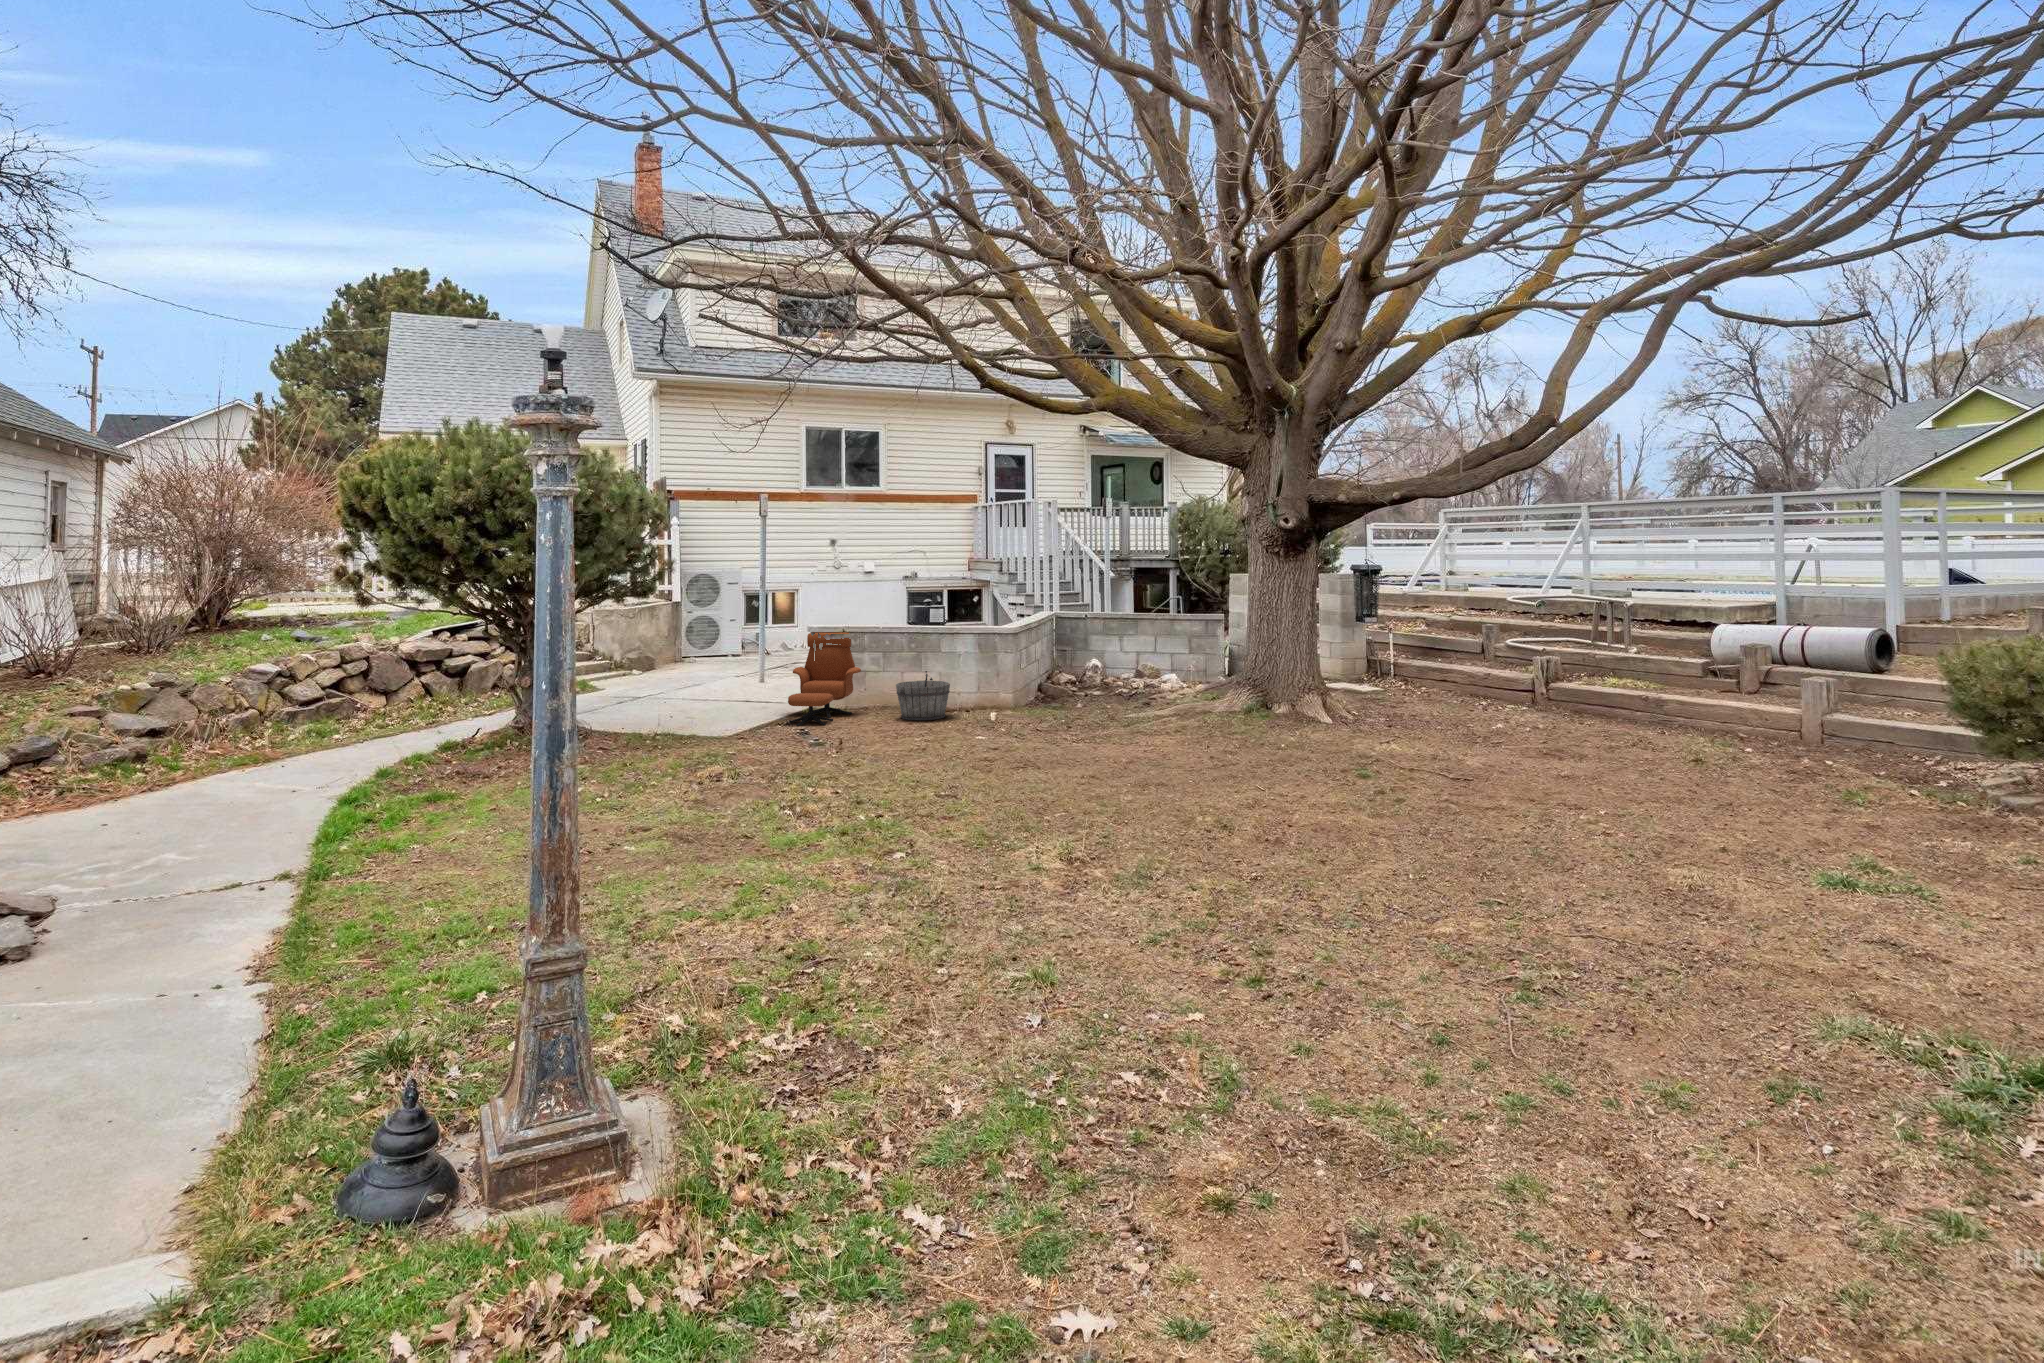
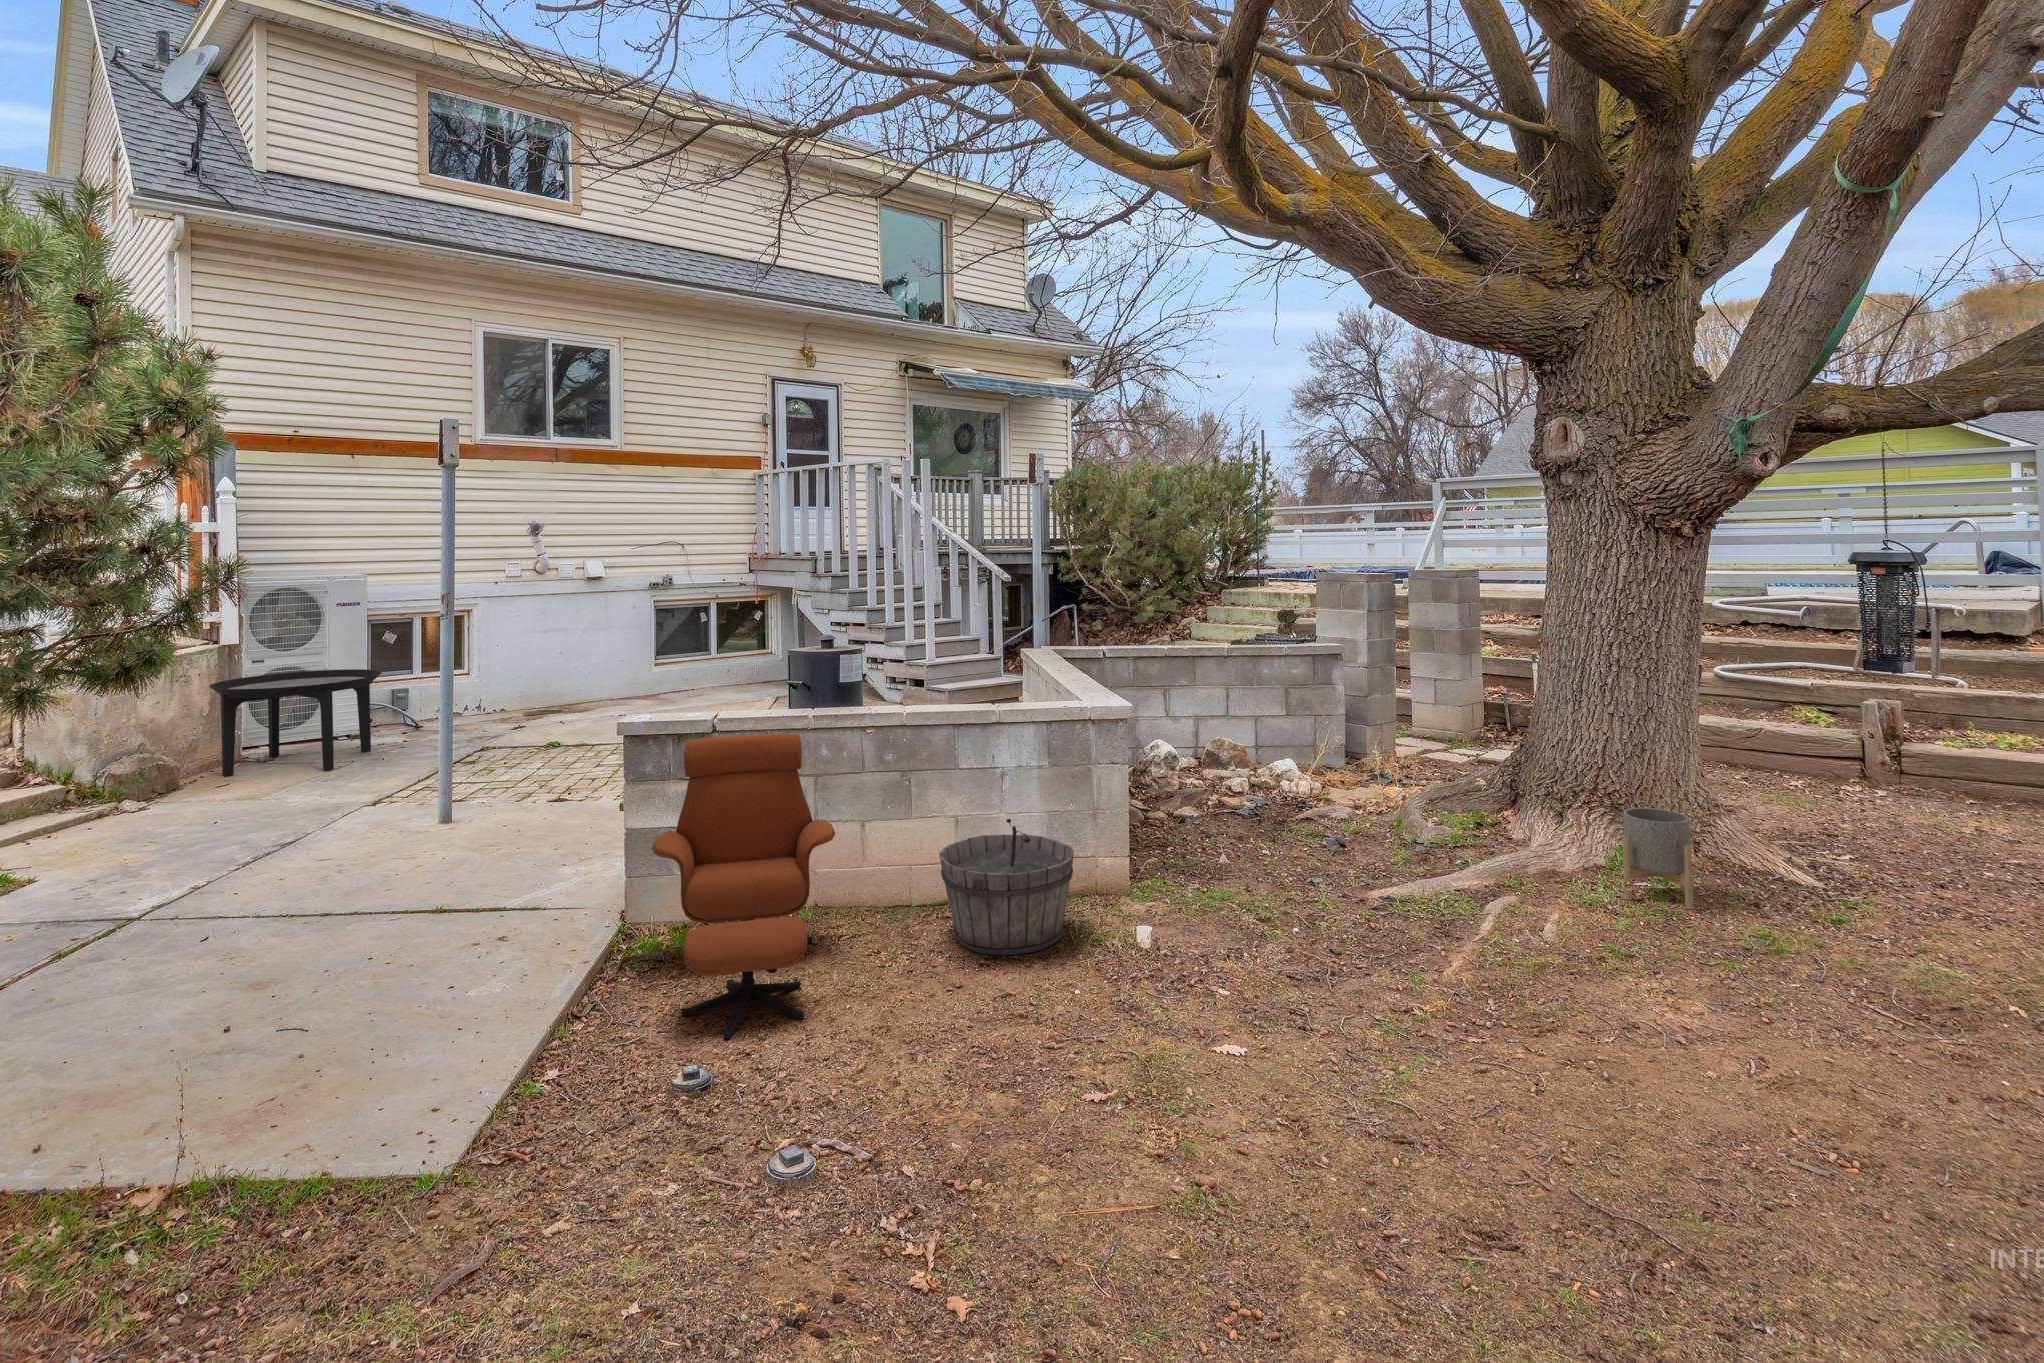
round table: none [667,617,743,665] -> present [209,669,382,776]
planter: none [1192,687,1229,729] -> present [1623,808,1693,909]

